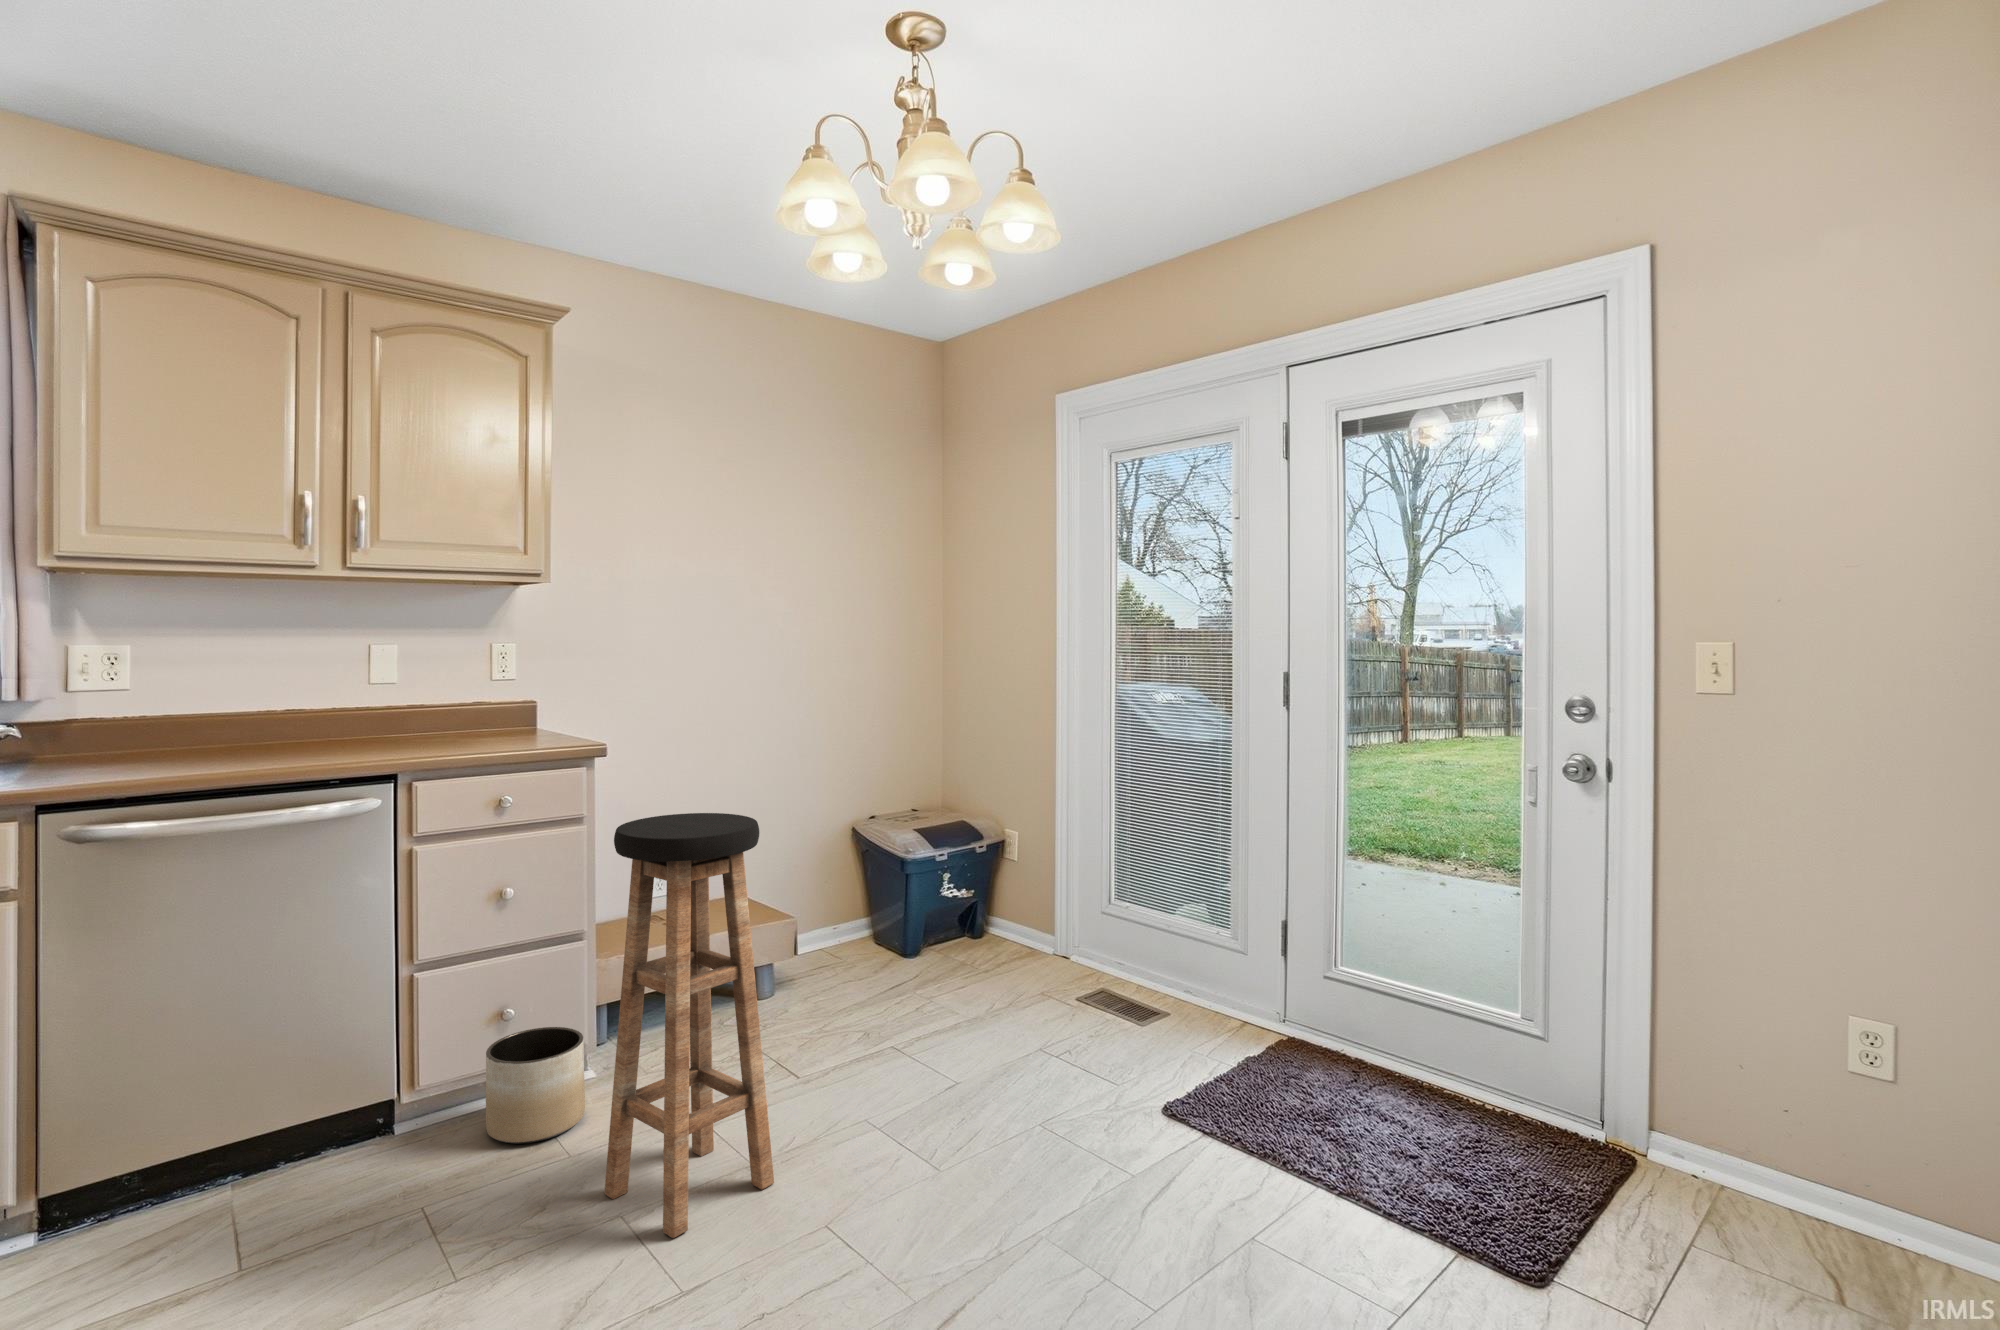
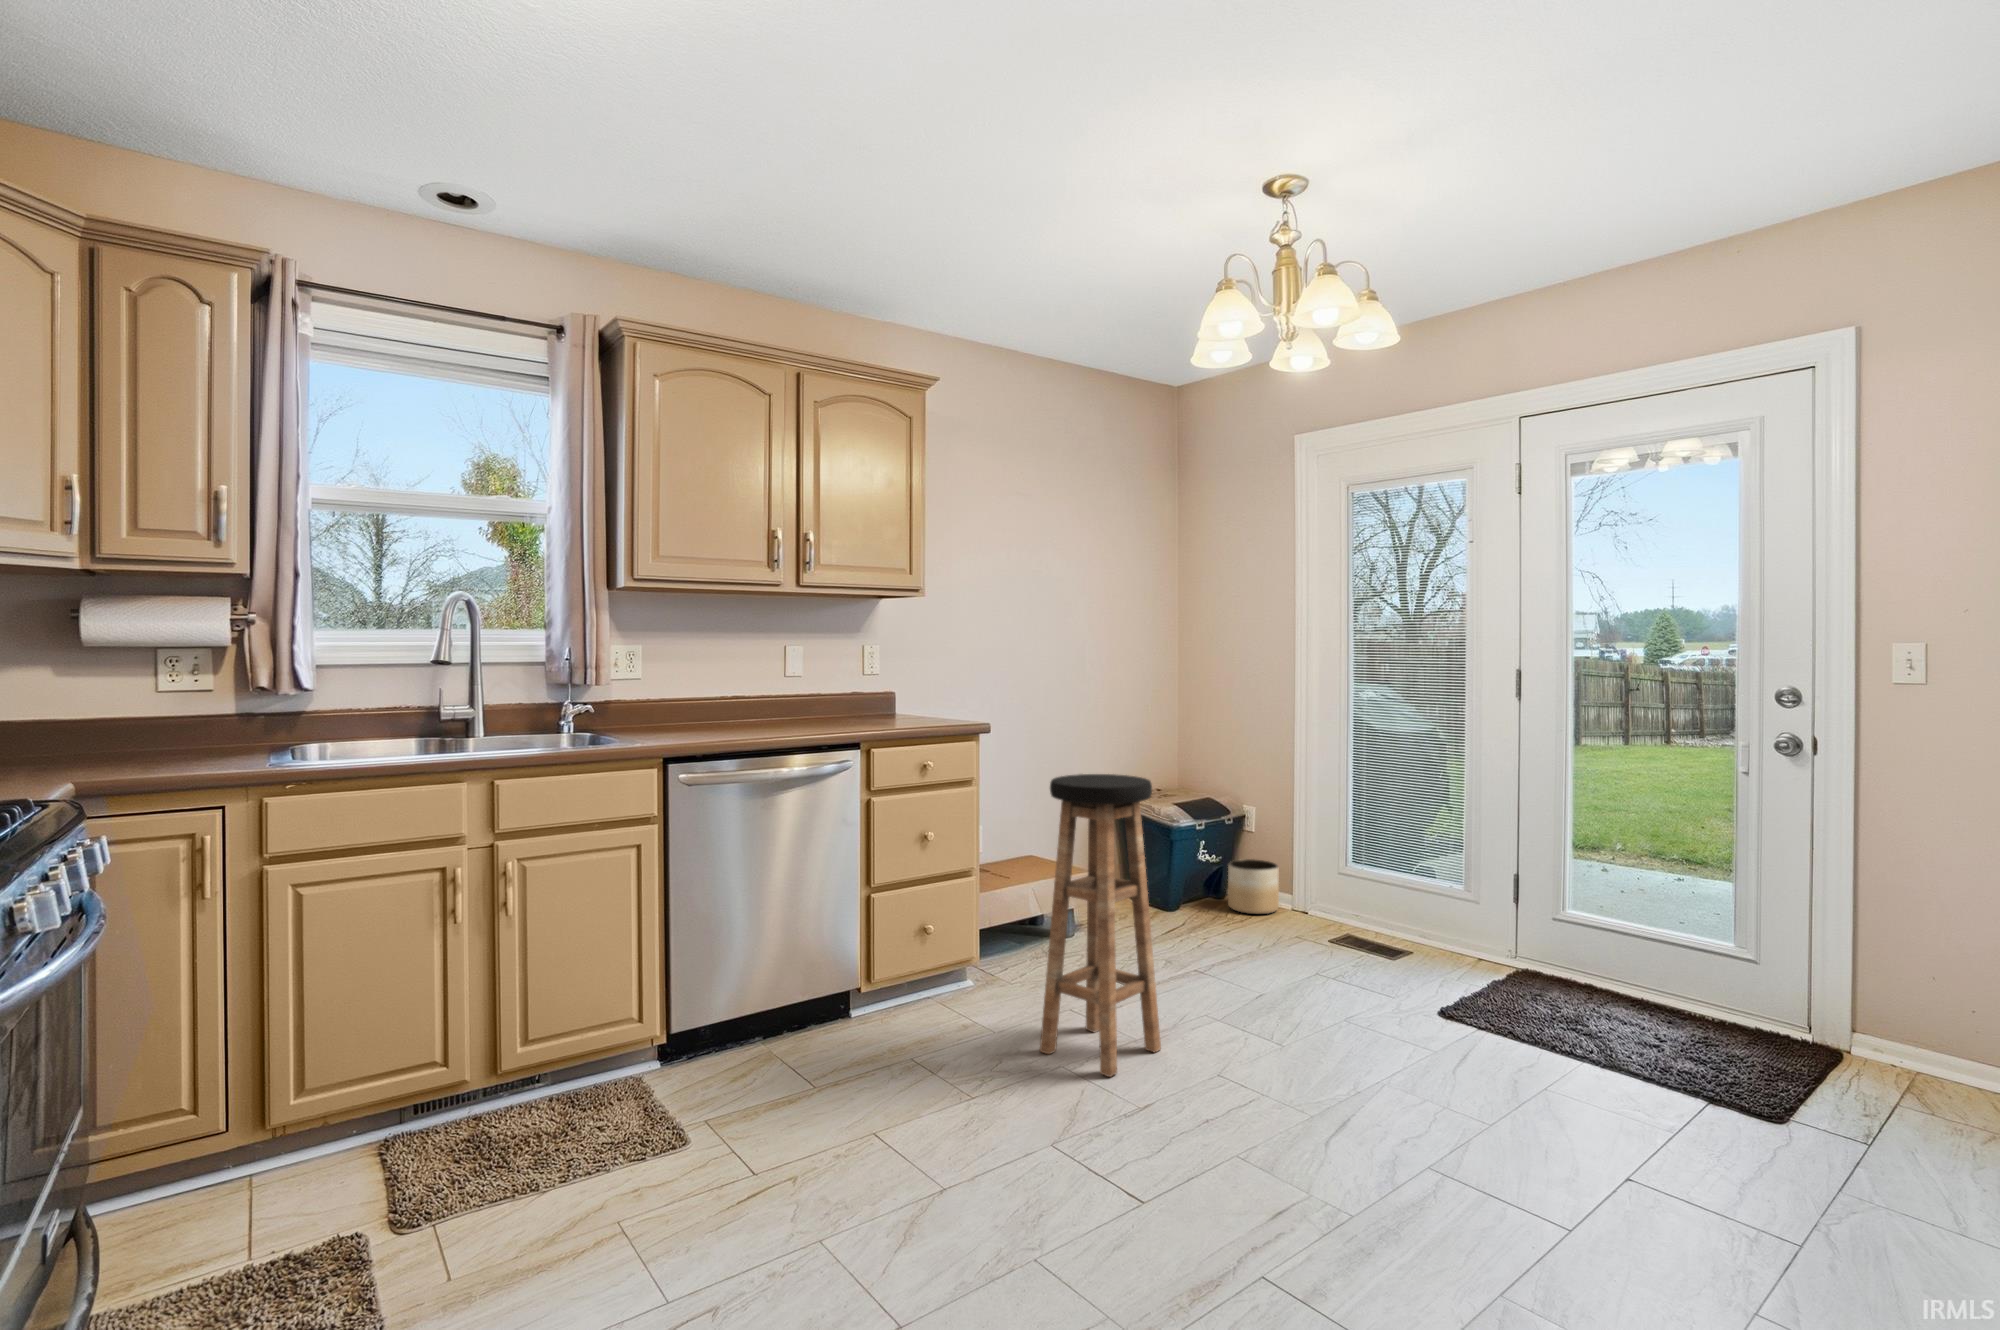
planter: present [486,1027,585,1144] -> present [1228,859,1279,914]

